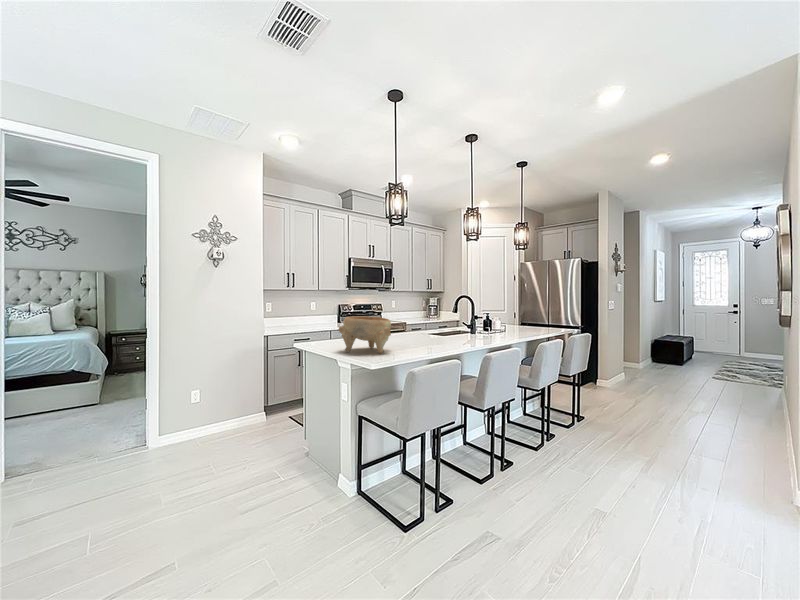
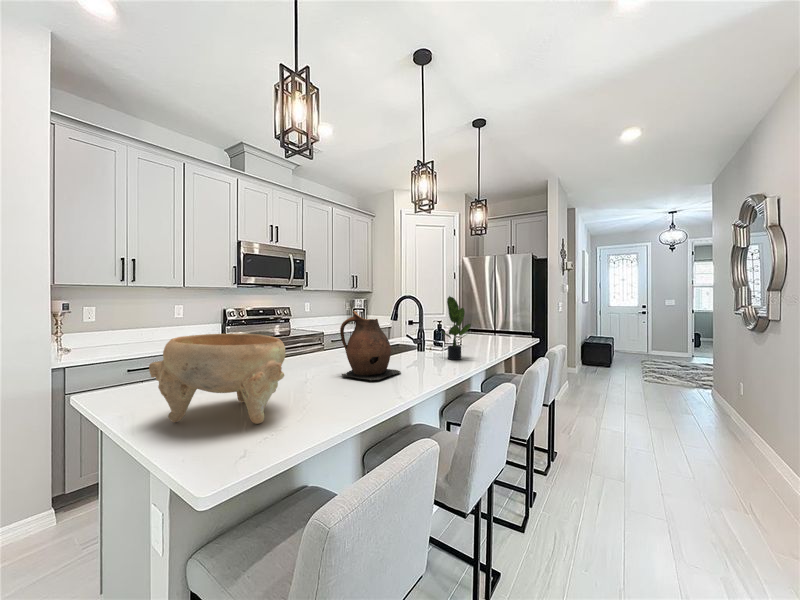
potted plant: none [479,298,500,338] -> present [442,296,471,360]
ceramic pitcher: none [416,307,450,344] -> present [340,311,401,381]

